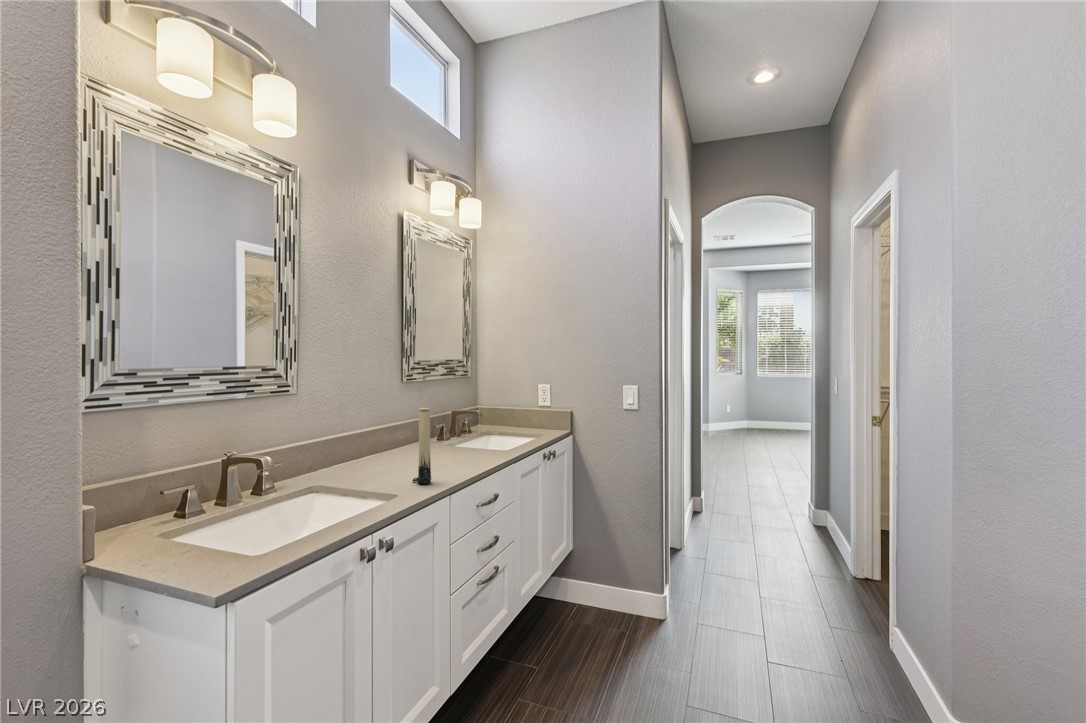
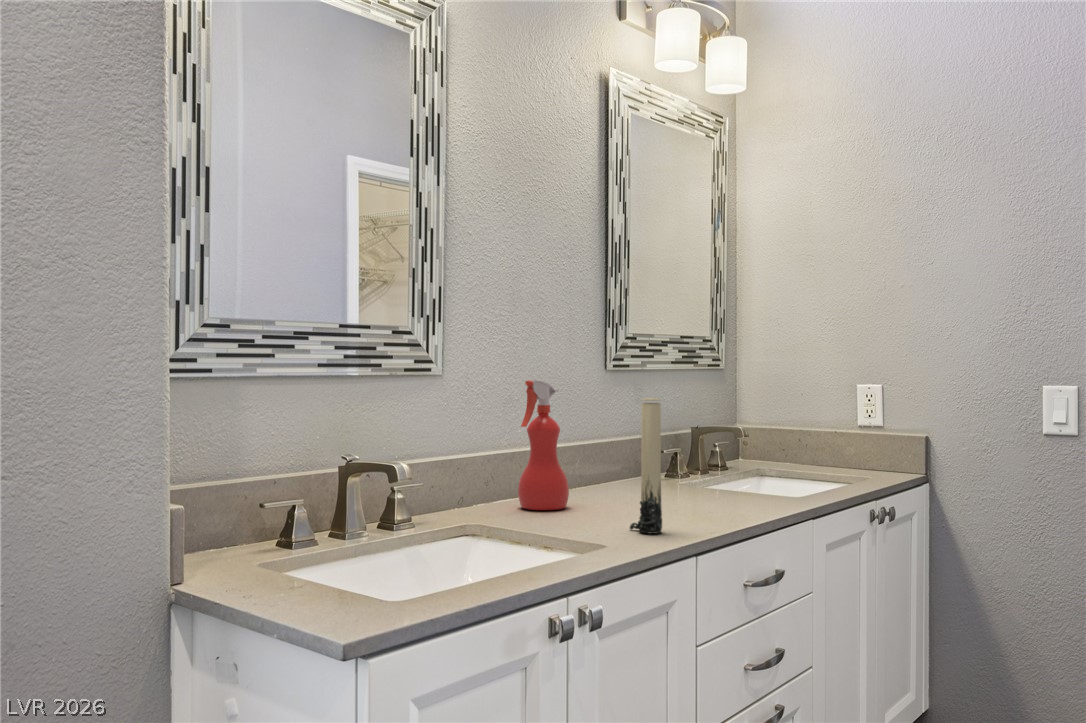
spray bottle: none [348,395,379,470] -> present [518,380,569,510]

